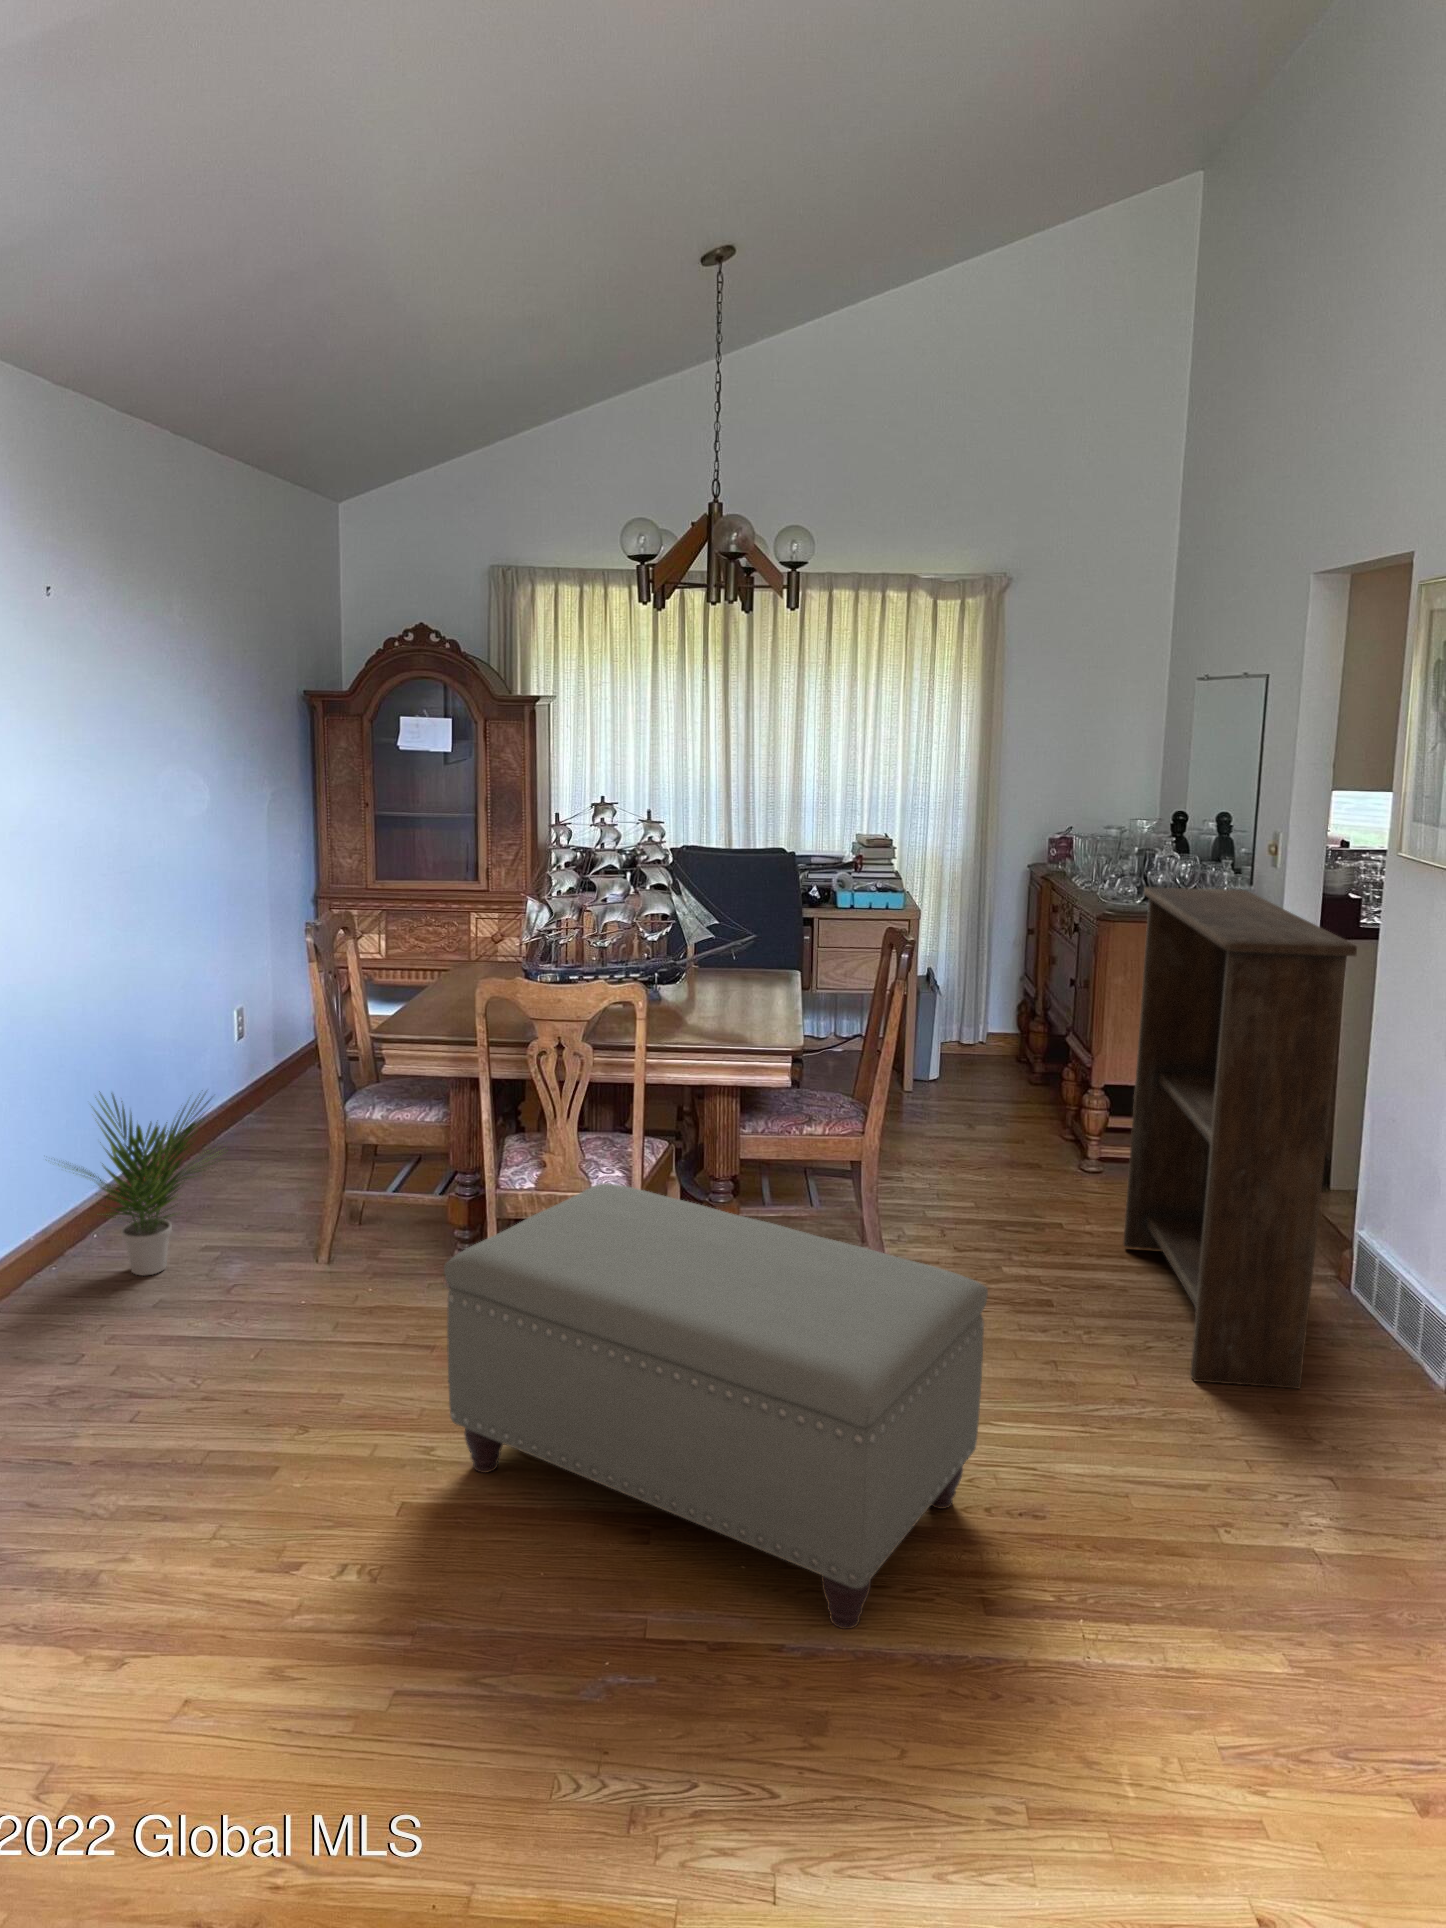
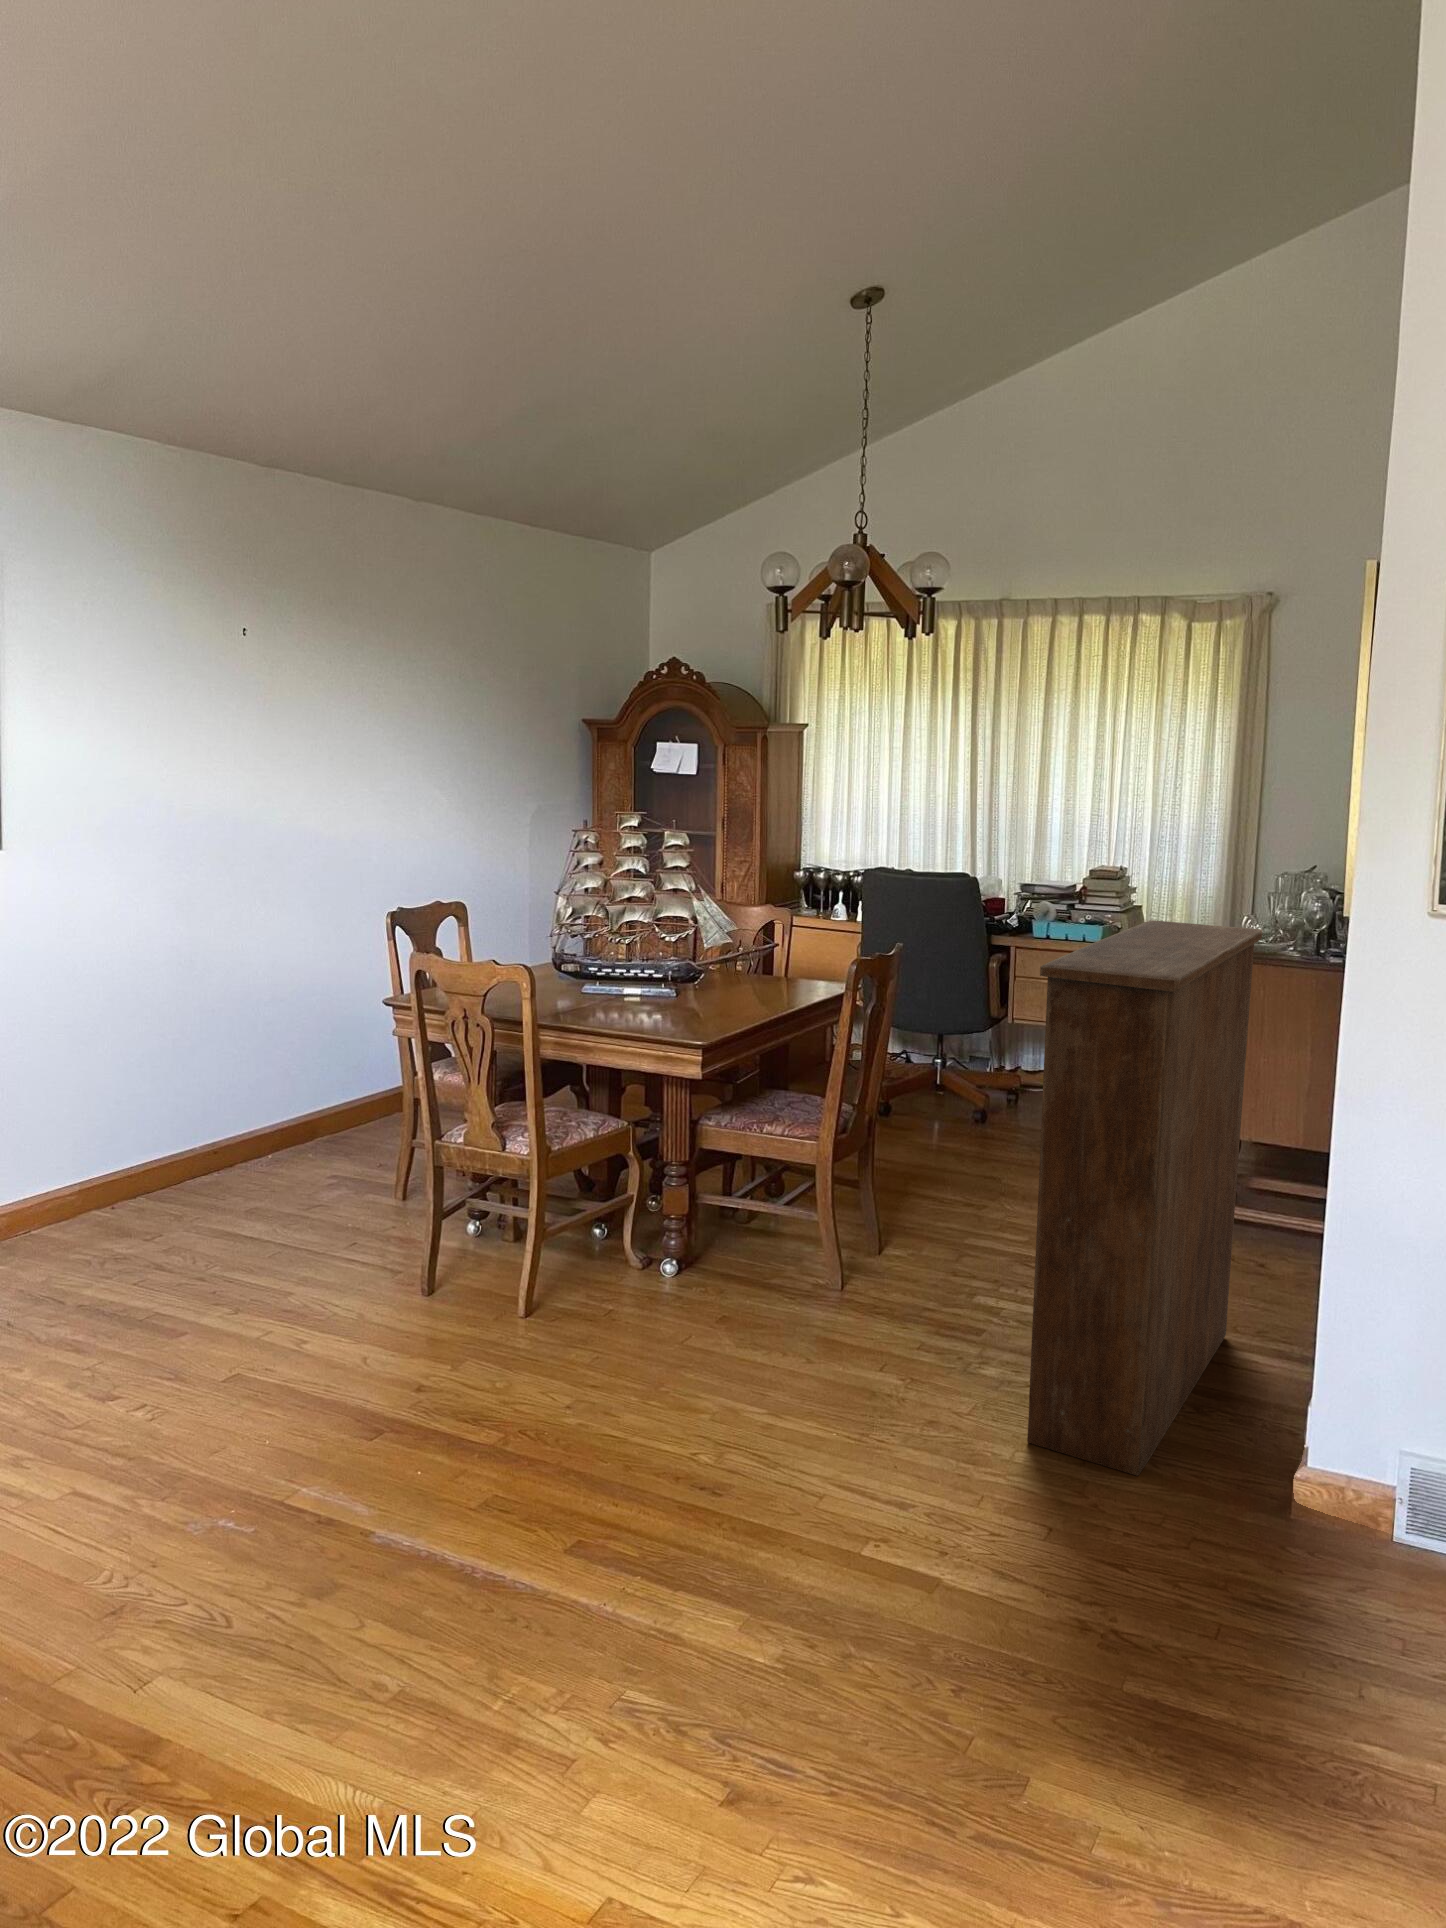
potted plant: present [58,1091,228,1276] -> none [202,1032,340,1184]
ottoman: present [444,1183,988,1629] -> none [295,1142,675,1538]

